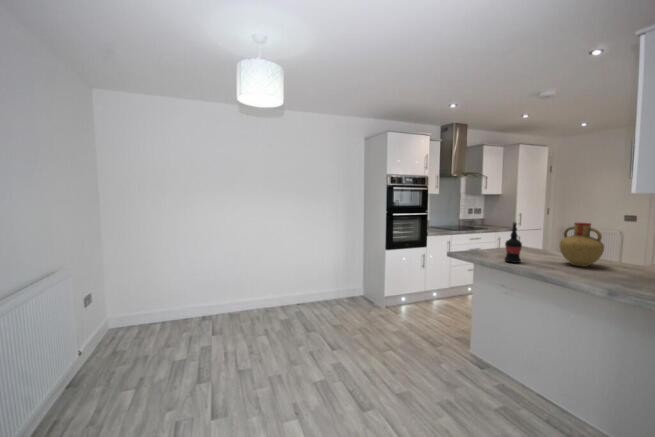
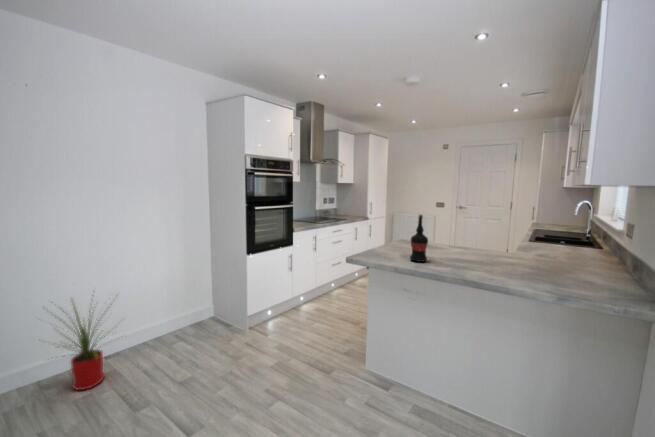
vase: present [560,223,604,267] -> none [454,213,493,258]
house plant: none [268,259,310,316] -> present [55,304,112,390]

